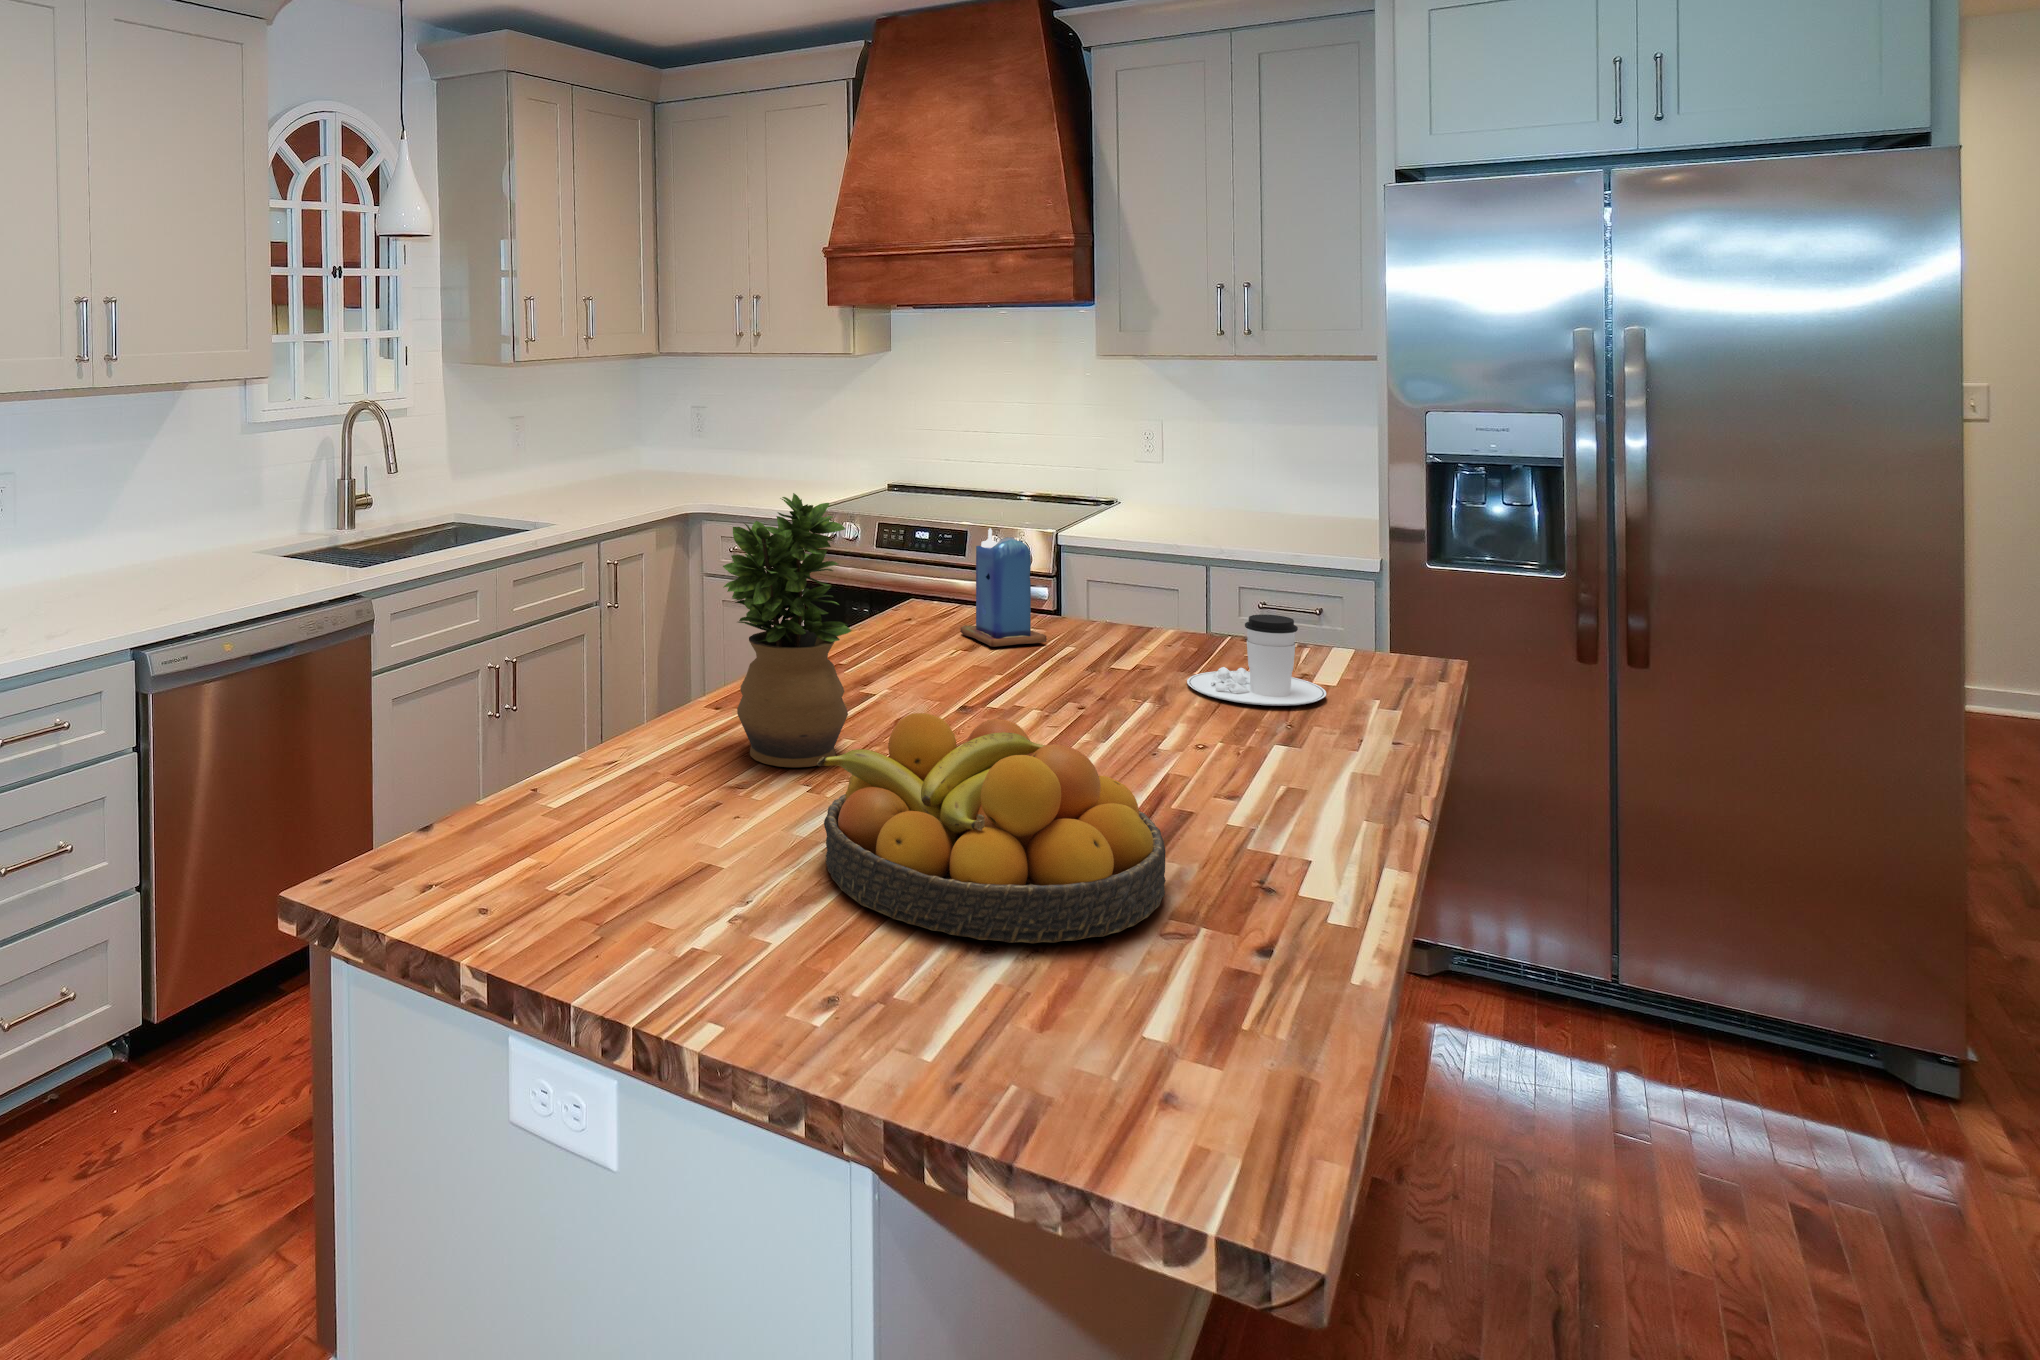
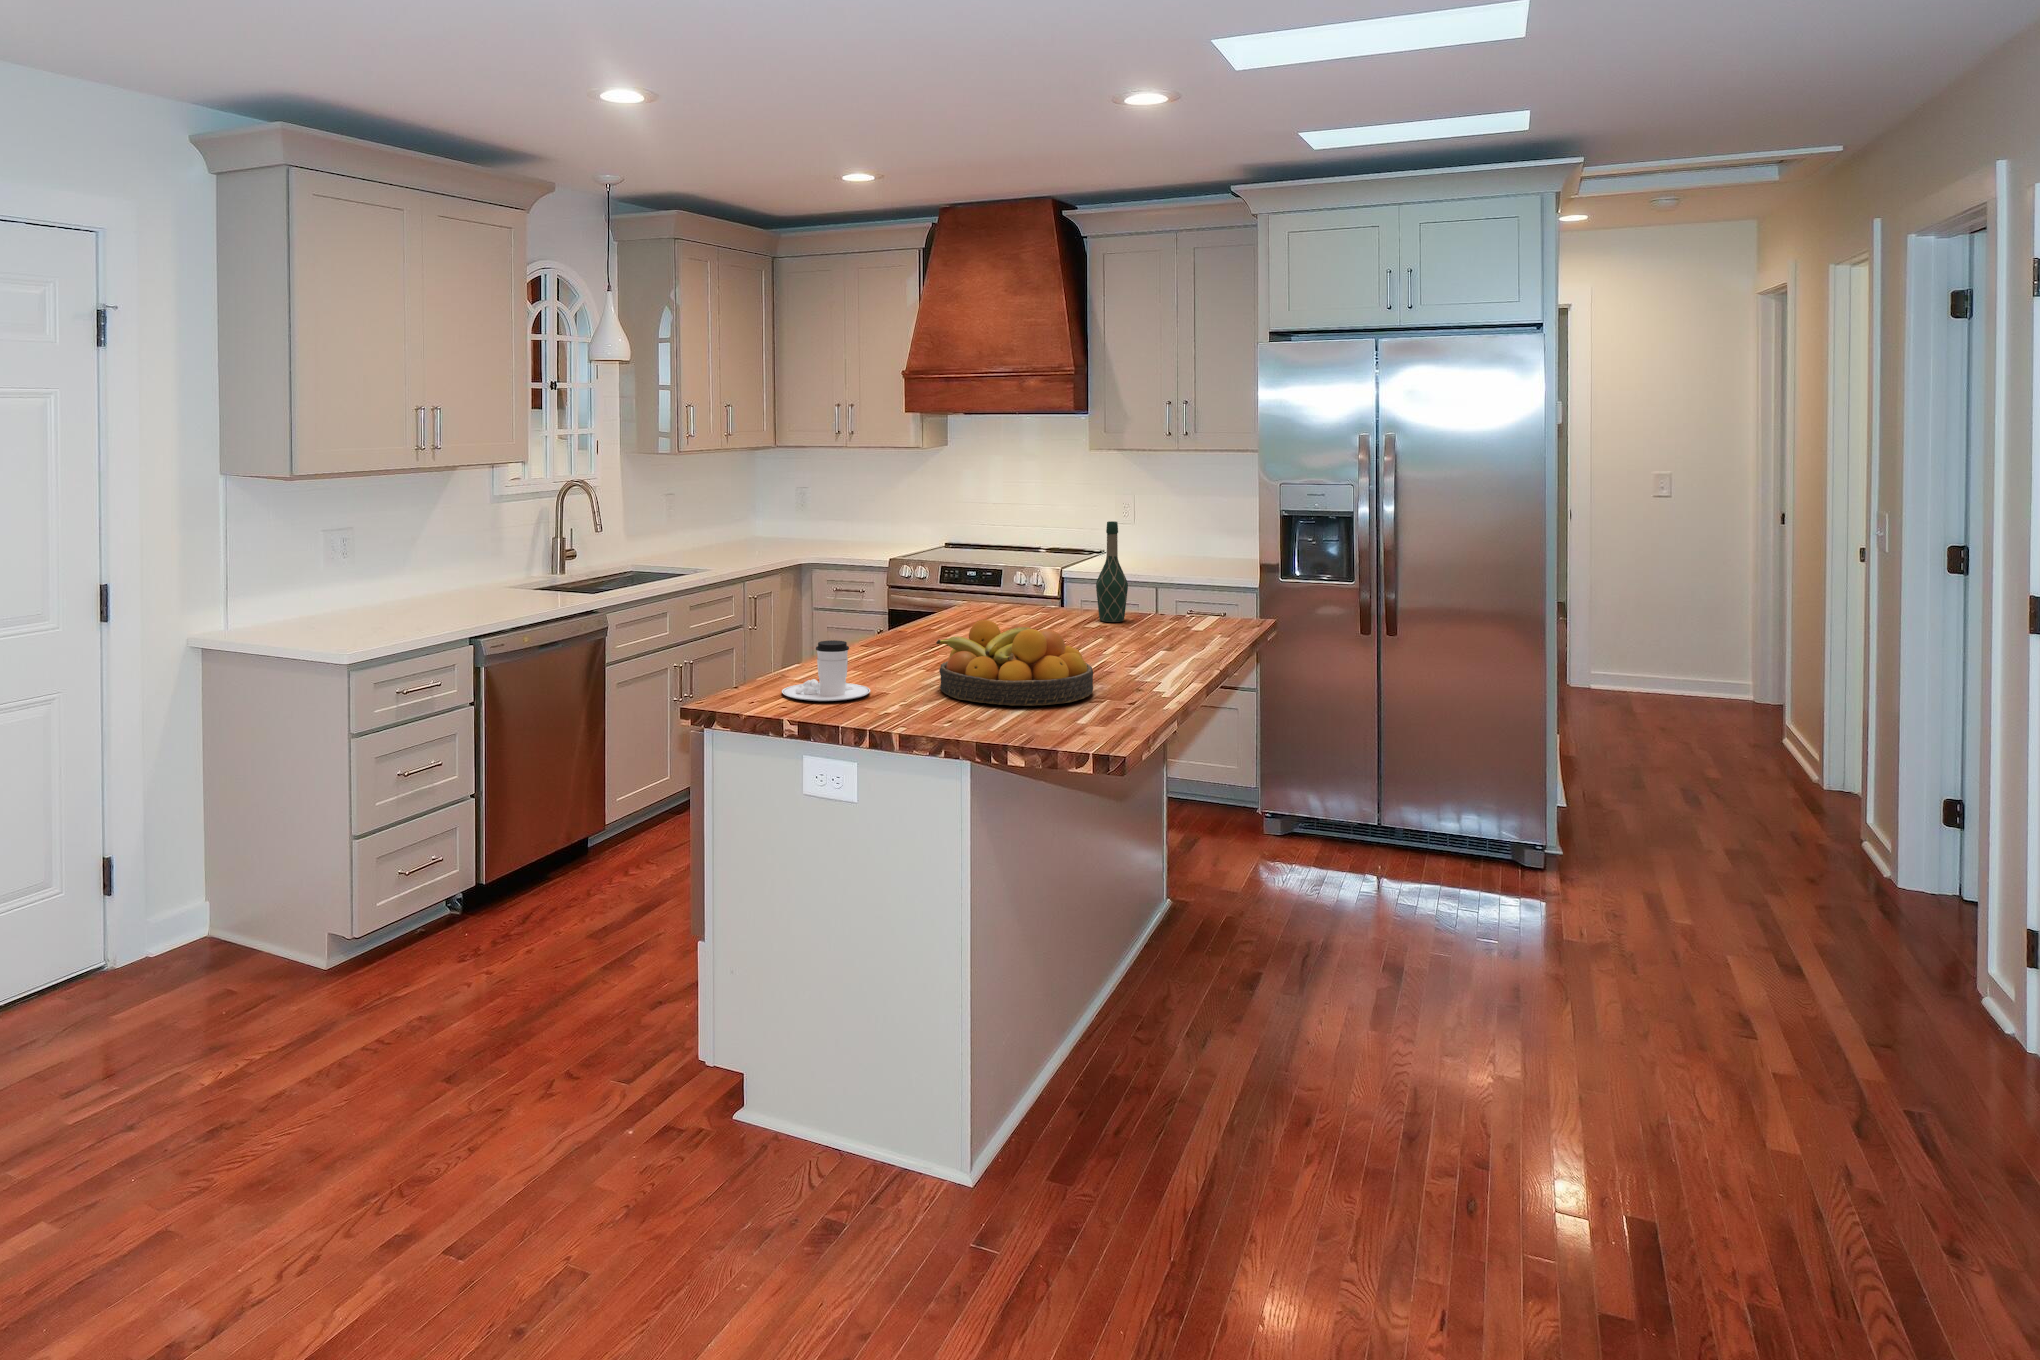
wine bottle: none [1129,478,1187,652] -> present [1096,521,1128,622]
potted plant: present [723,493,852,767] -> none [877,522,946,664]
candle: present [960,528,1046,647] -> none [1000,552,1050,621]
coffee cup: present [1187,615,1326,706] -> present [782,640,870,701]

